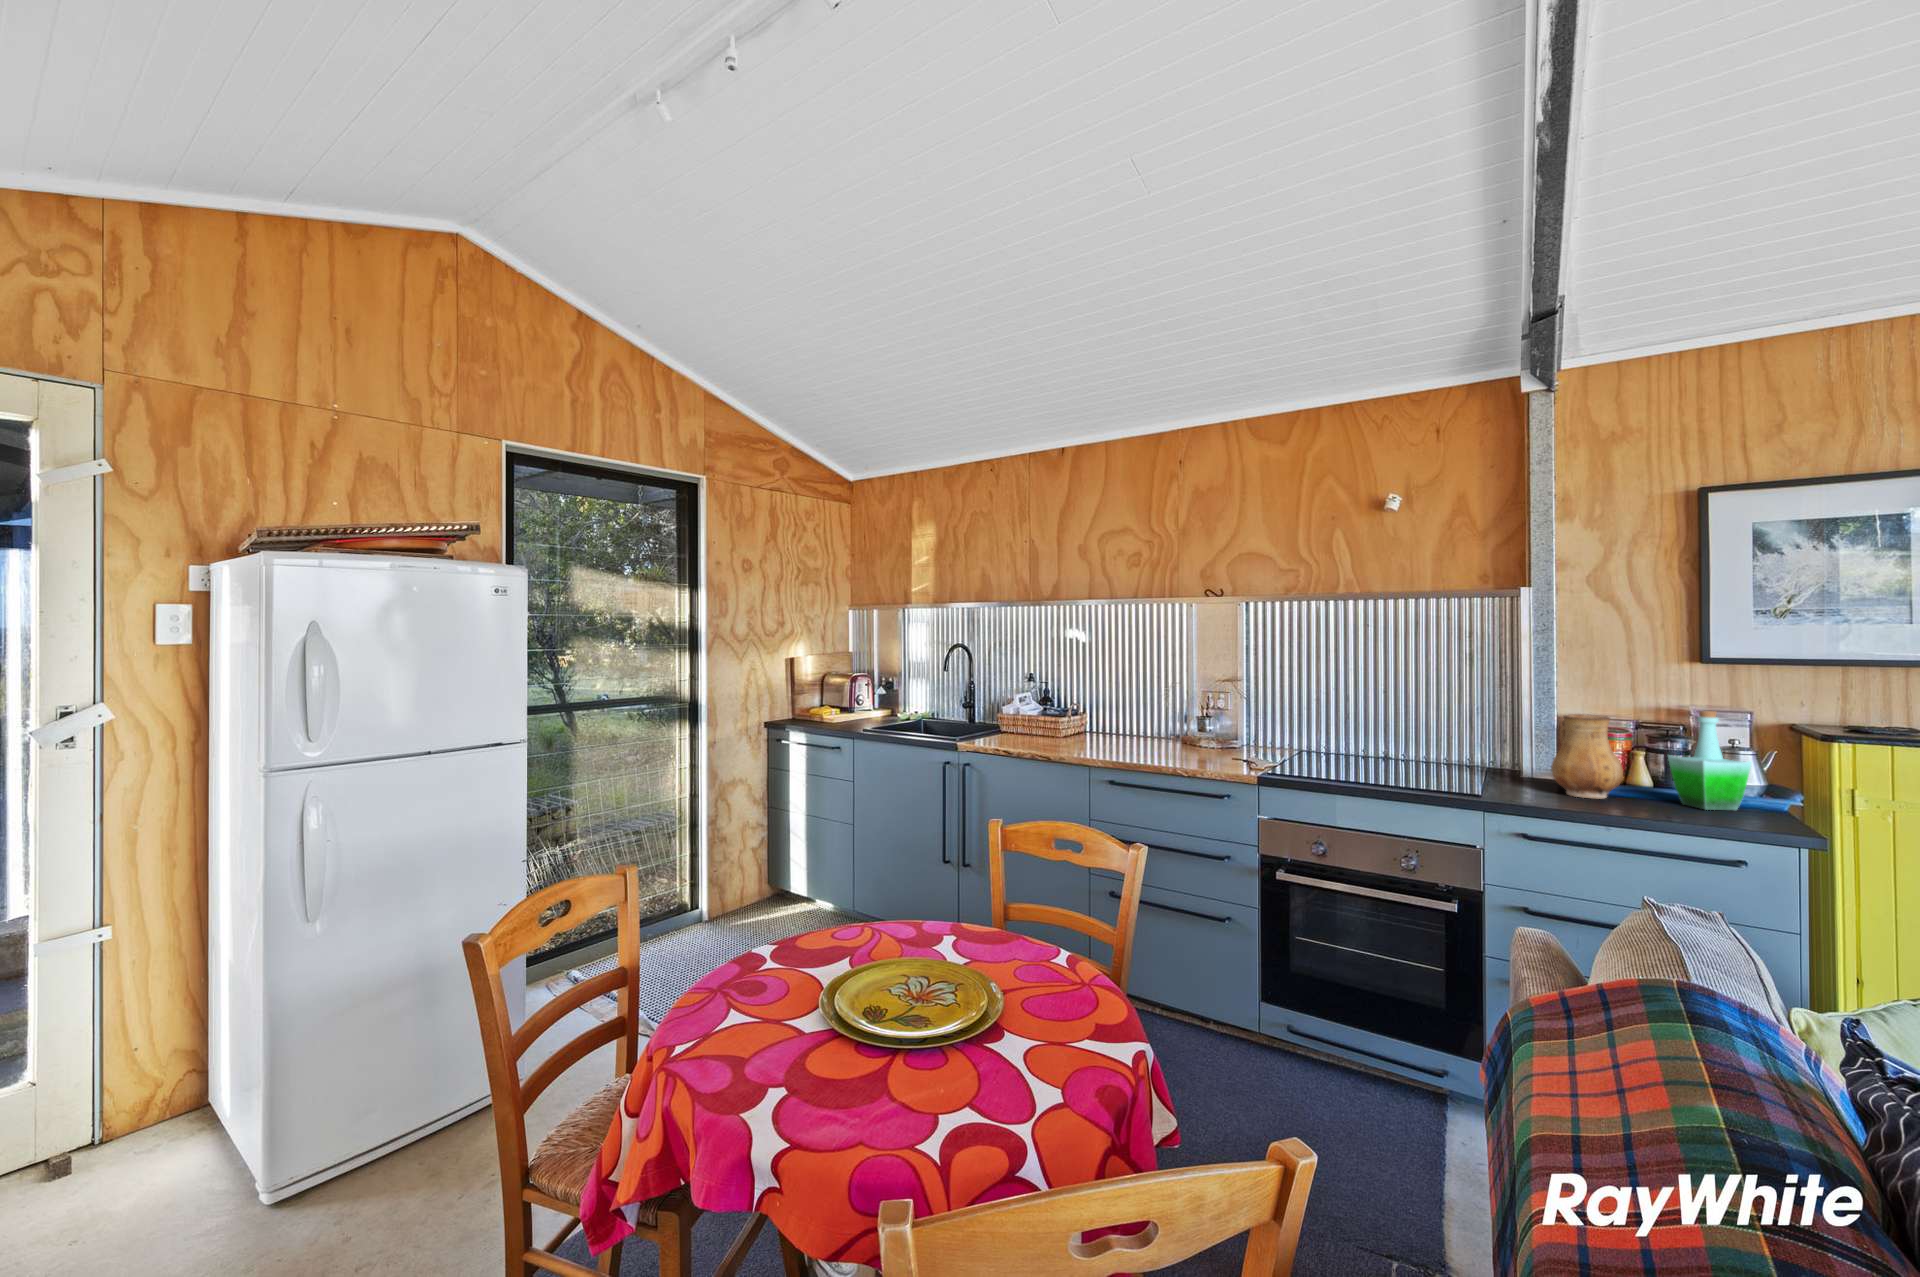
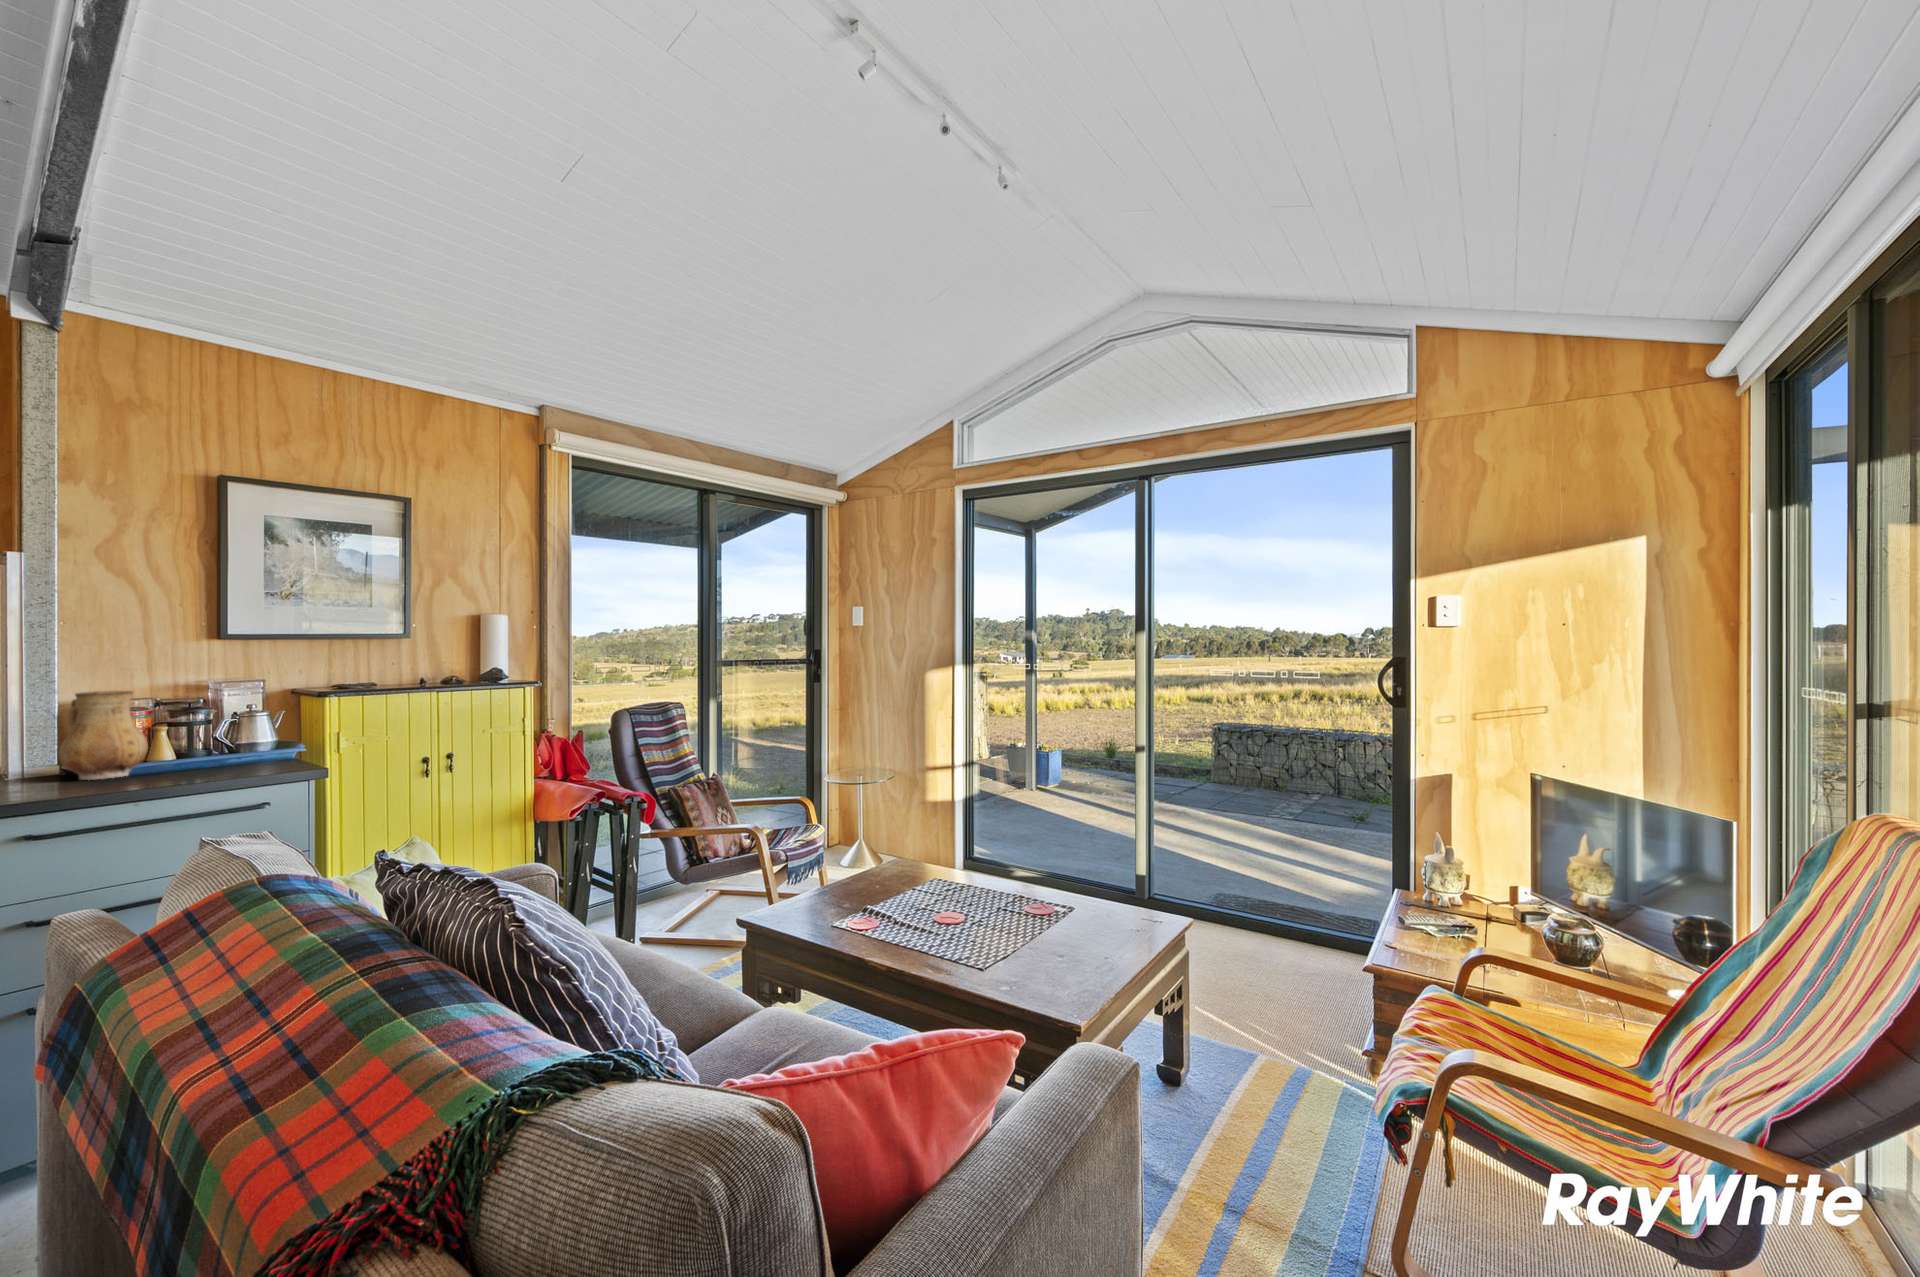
bottle: present [1668,711,1752,810] -> none [194,678,270,768]

